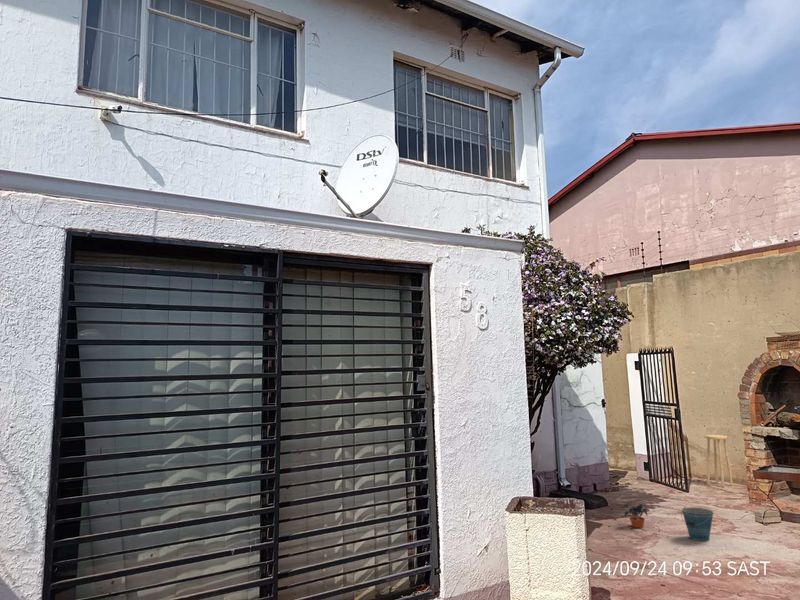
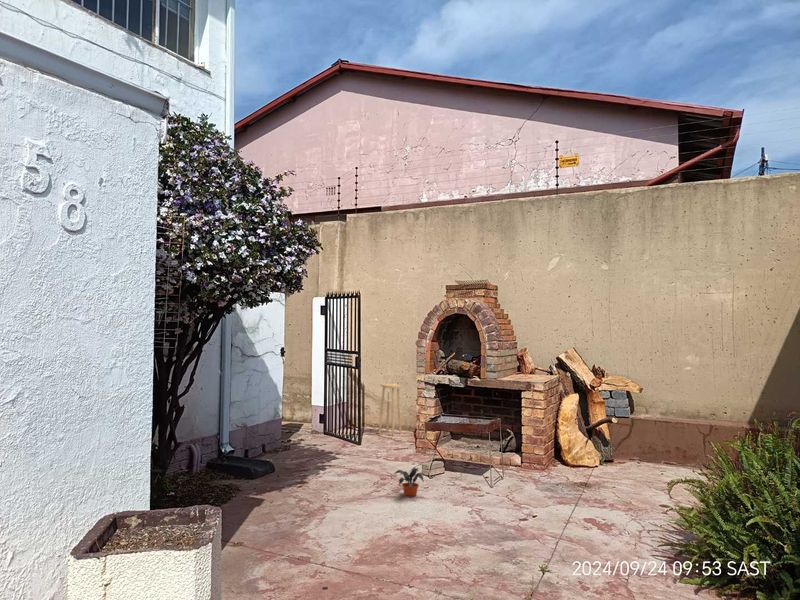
potted plant: present [623,504,649,528] -> present [395,467,424,496]
bucket: present [682,507,713,541] -> none [353,471,387,509]

